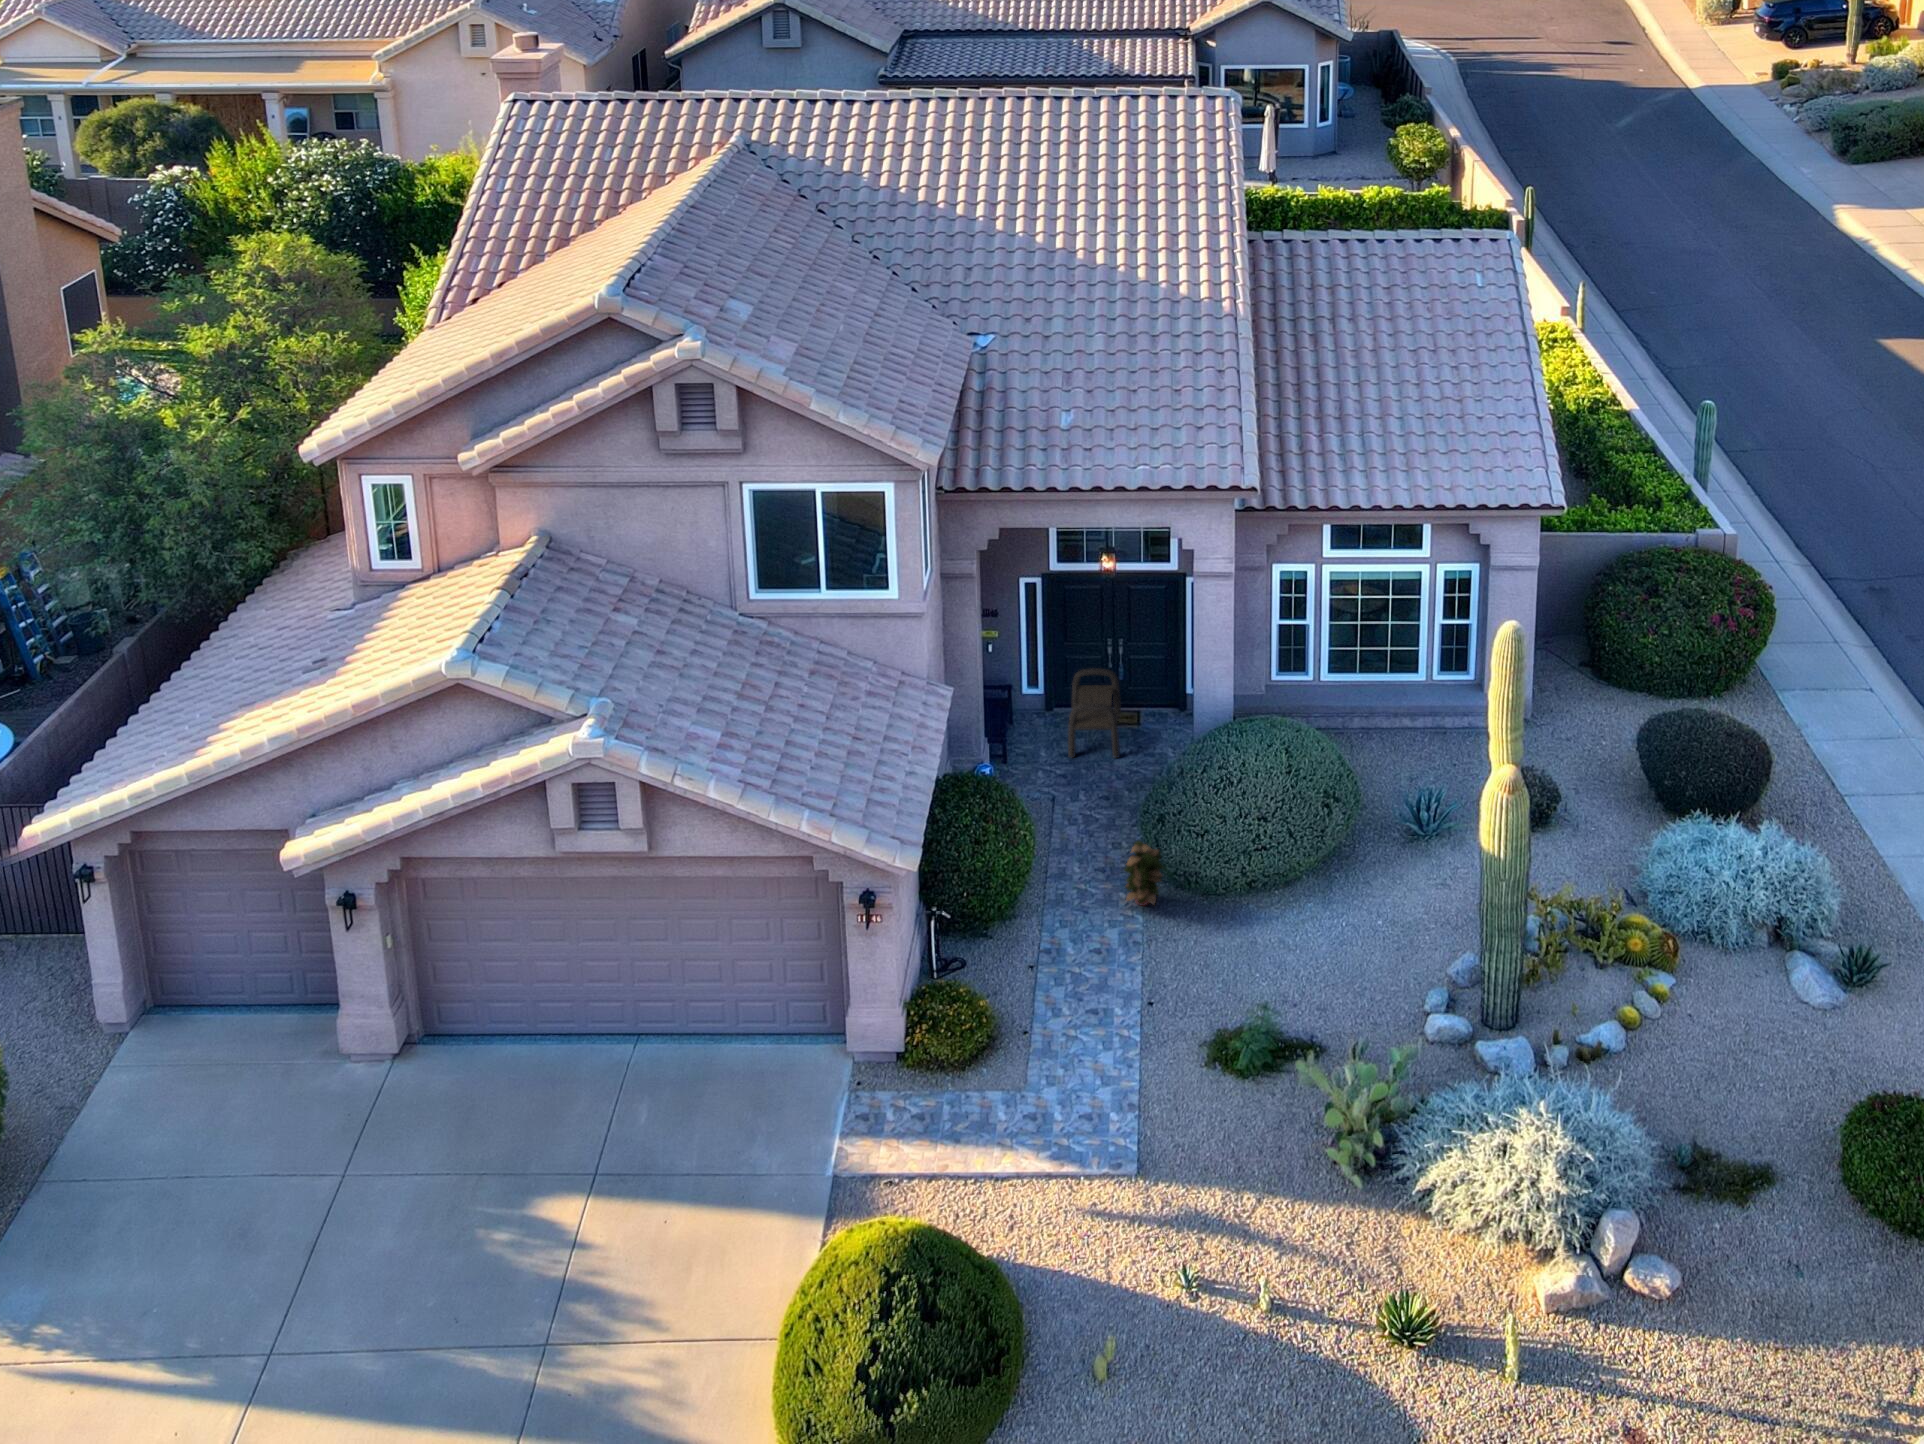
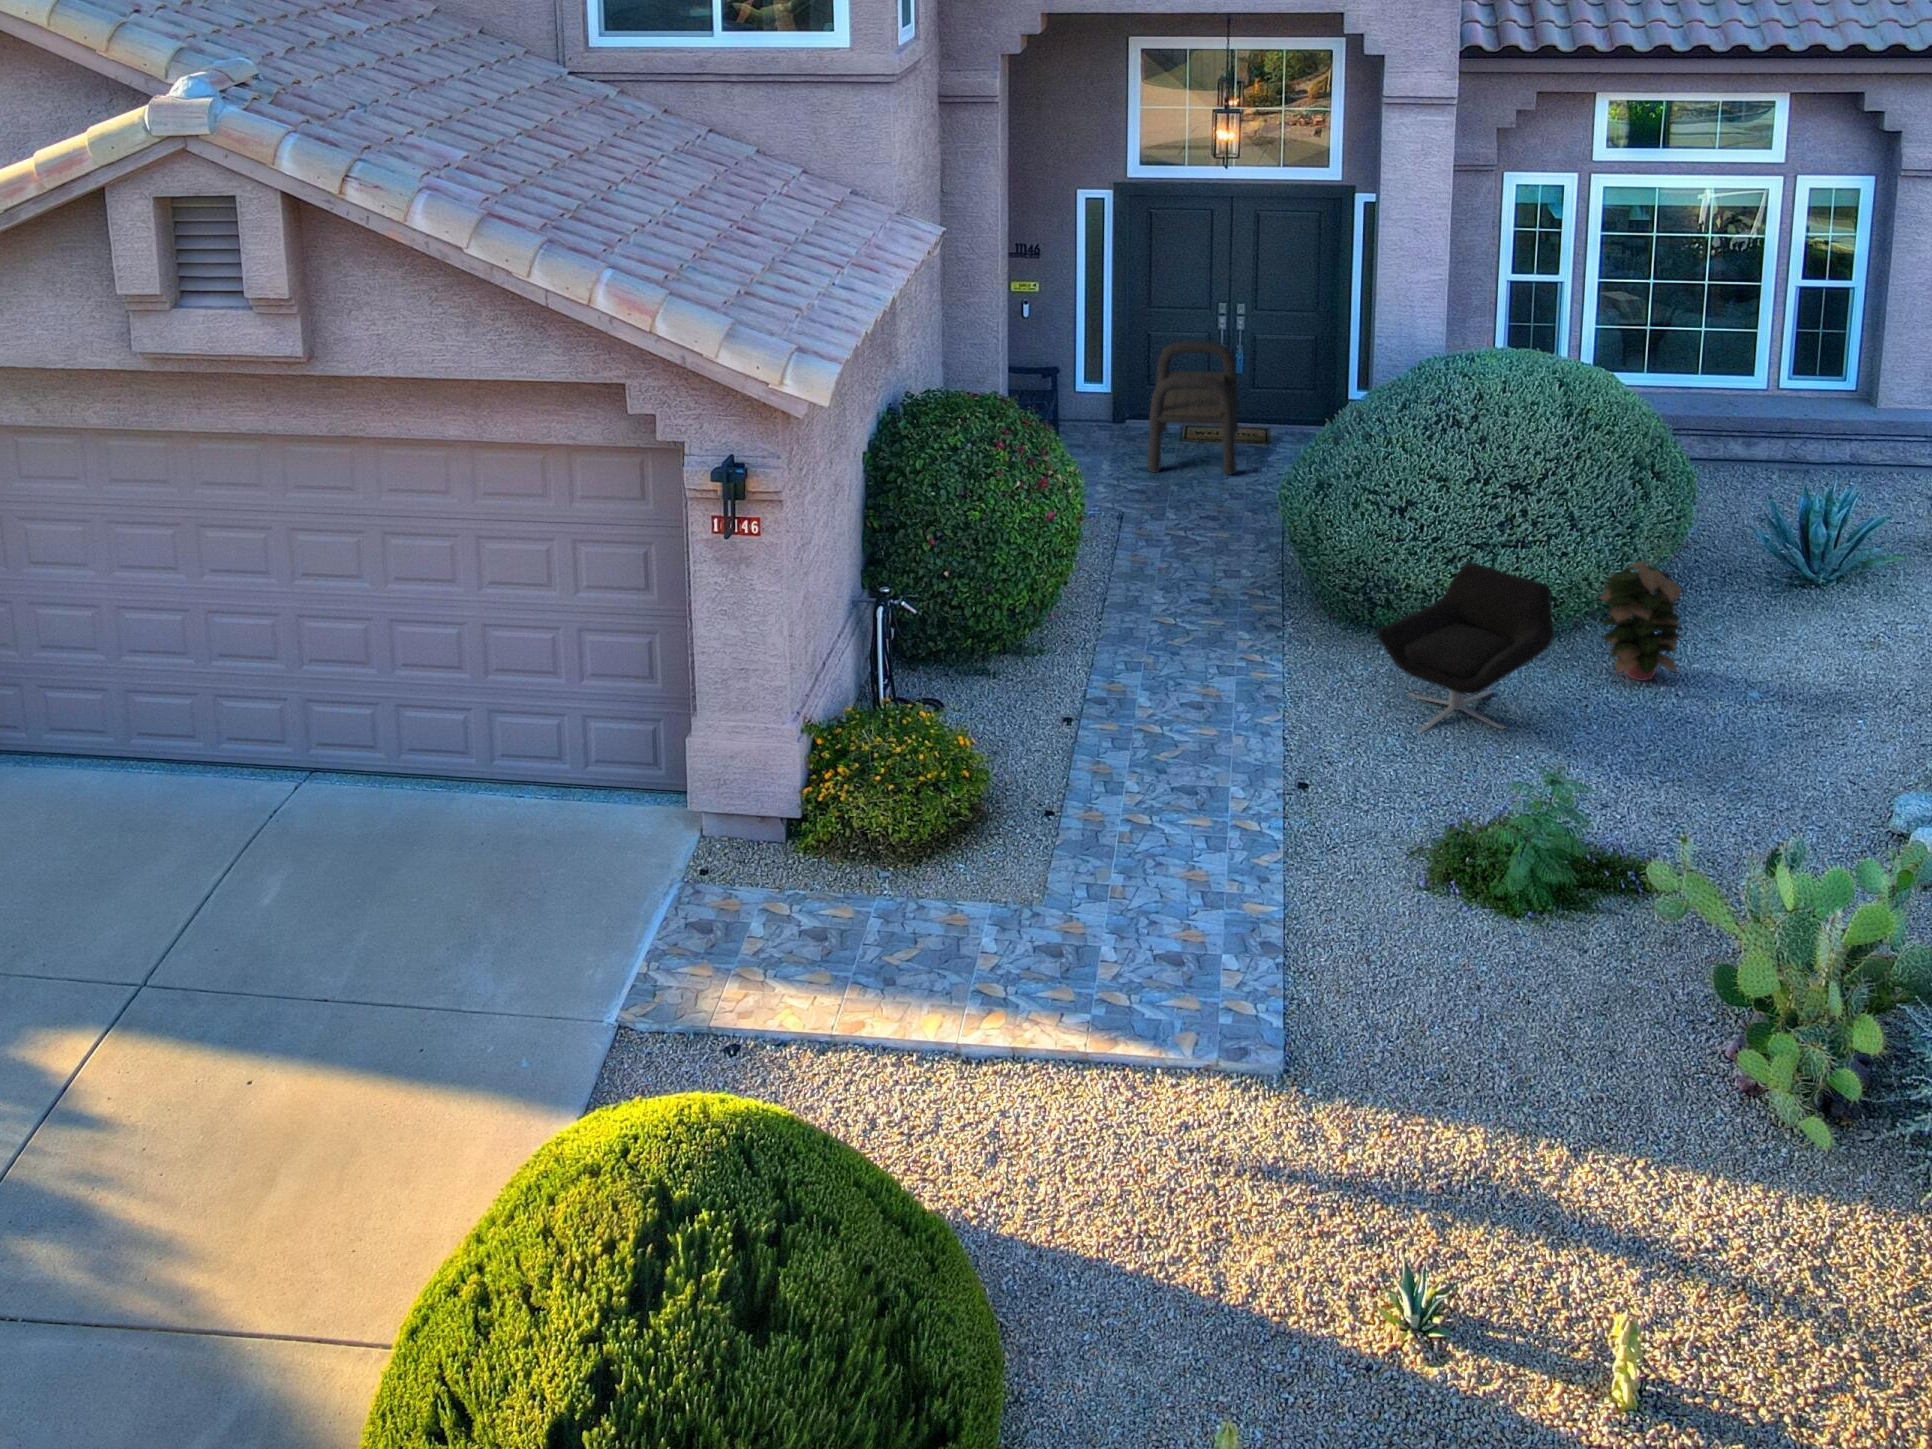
decorative plant: present [1124,841,1164,906] -> present [1598,561,1683,681]
lounge chair: none [1190,855,1280,955] -> present [1377,562,1554,732]

